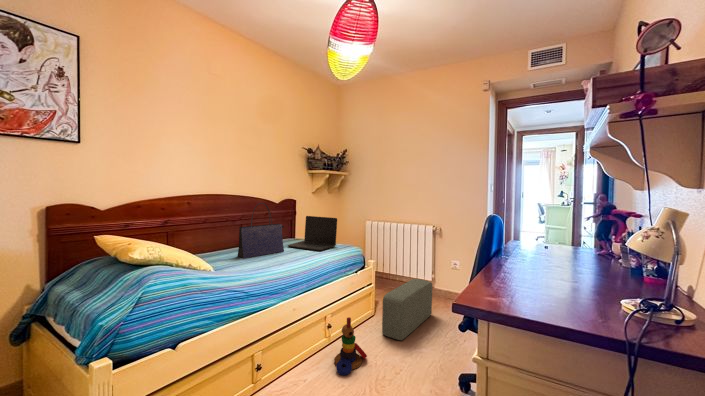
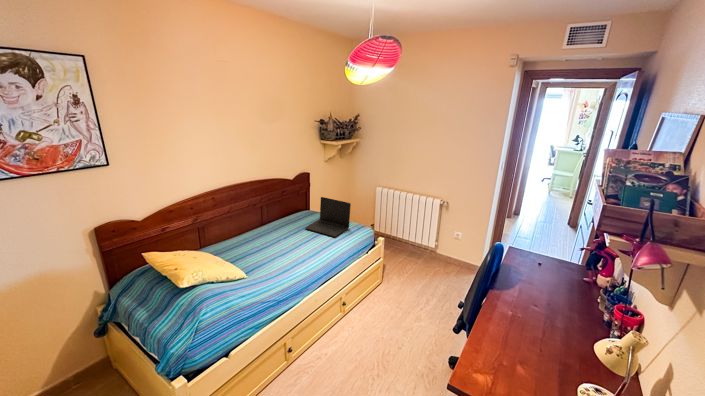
tote bag: present [238,203,284,258] -> none [263,199,303,251]
pouf: present [382,279,432,340] -> none [388,253,435,312]
stacking toy: present [334,317,367,375] -> none [348,303,375,349]

